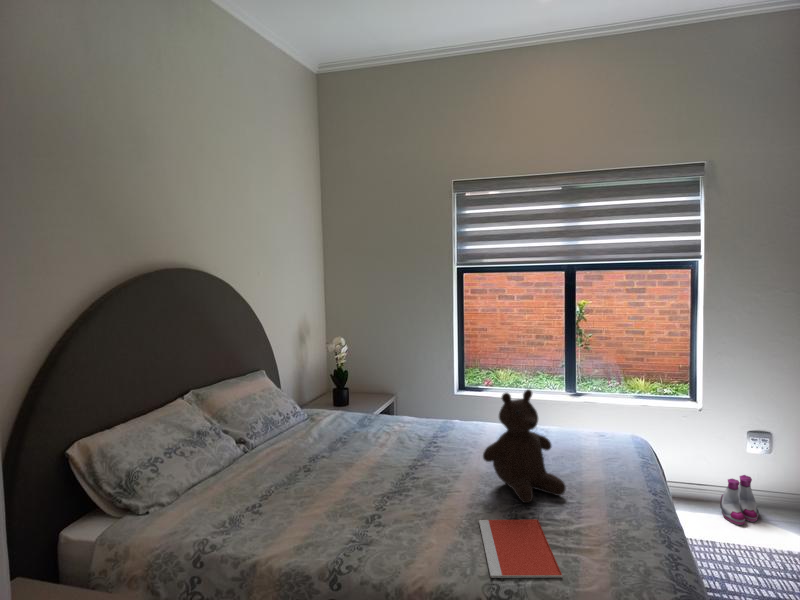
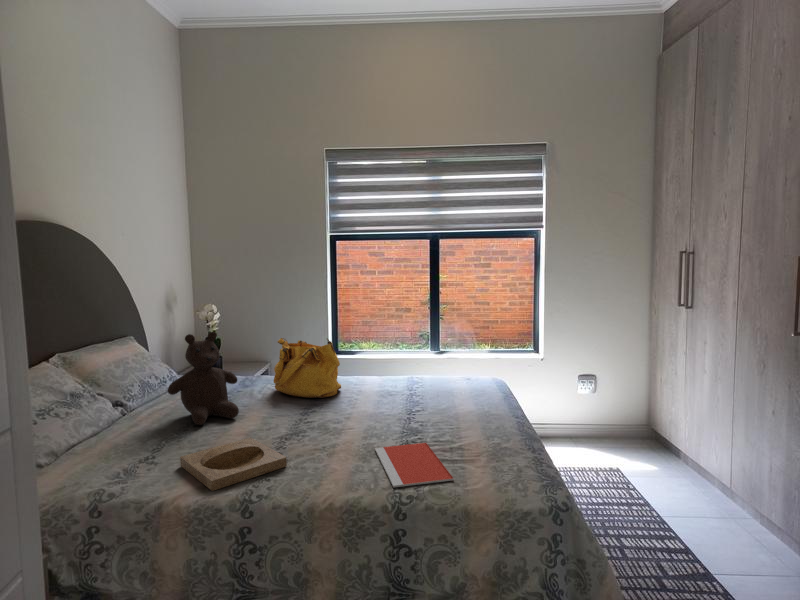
handbag: none [387,380,457,447] -> present [274,338,341,398]
teddy bear: present [483,390,566,503] -> present [168,332,239,425]
boots: present [720,475,759,525] -> none [558,411,587,452]
tray: none [283,493,383,554] -> present [180,438,287,491]

